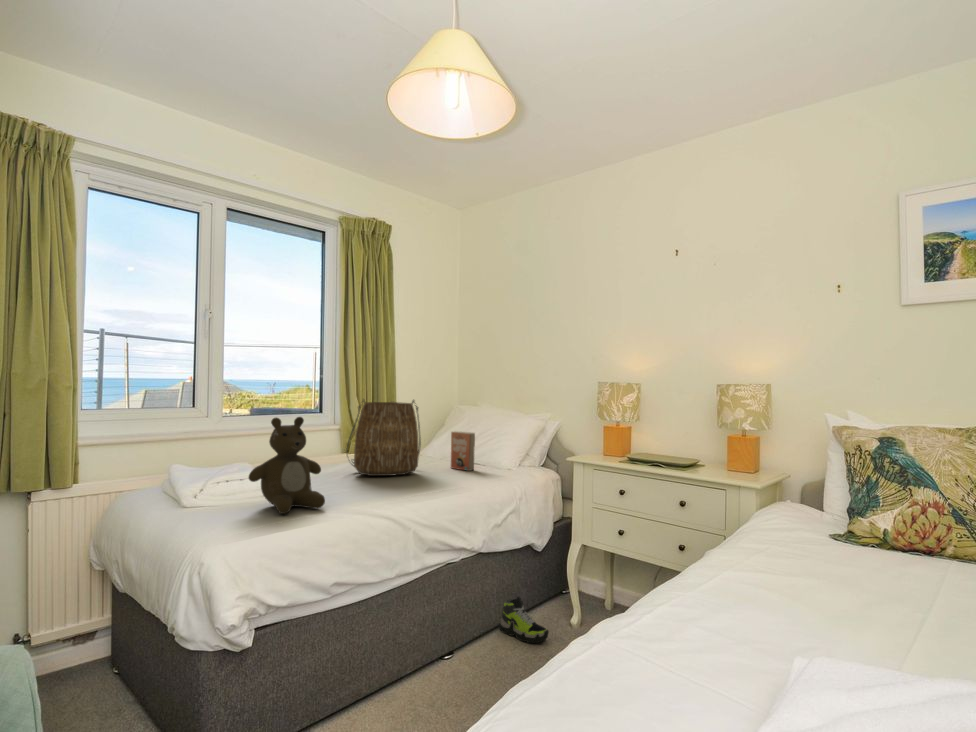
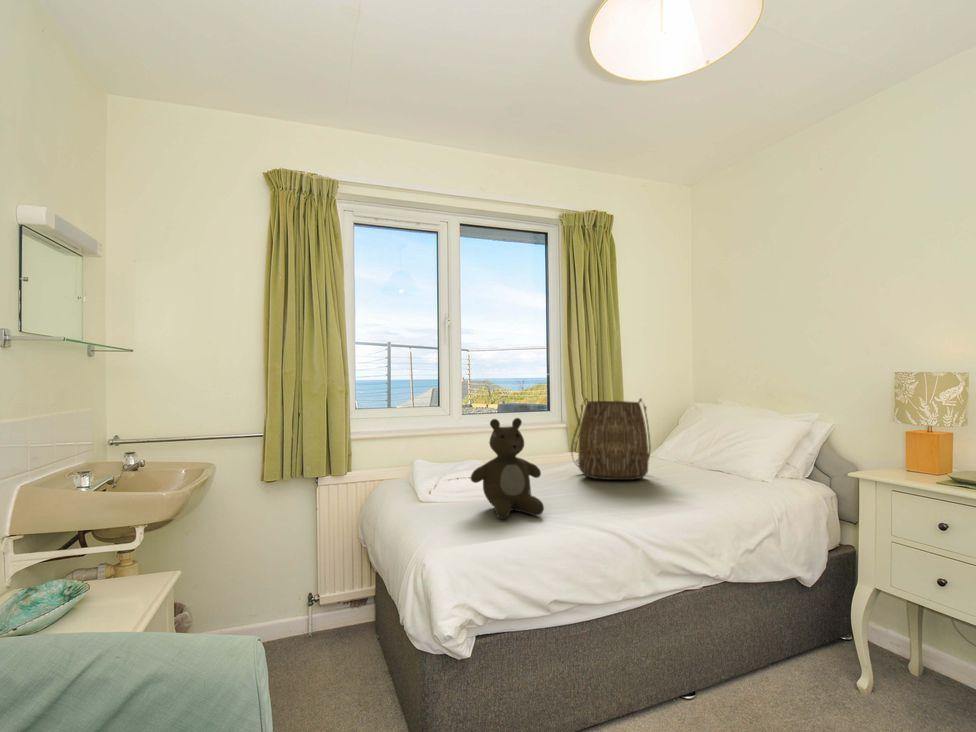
paperback book: present [451,431,475,471] -> none [663,434,740,485]
shoe: present [499,597,549,643] -> none [757,641,831,709]

